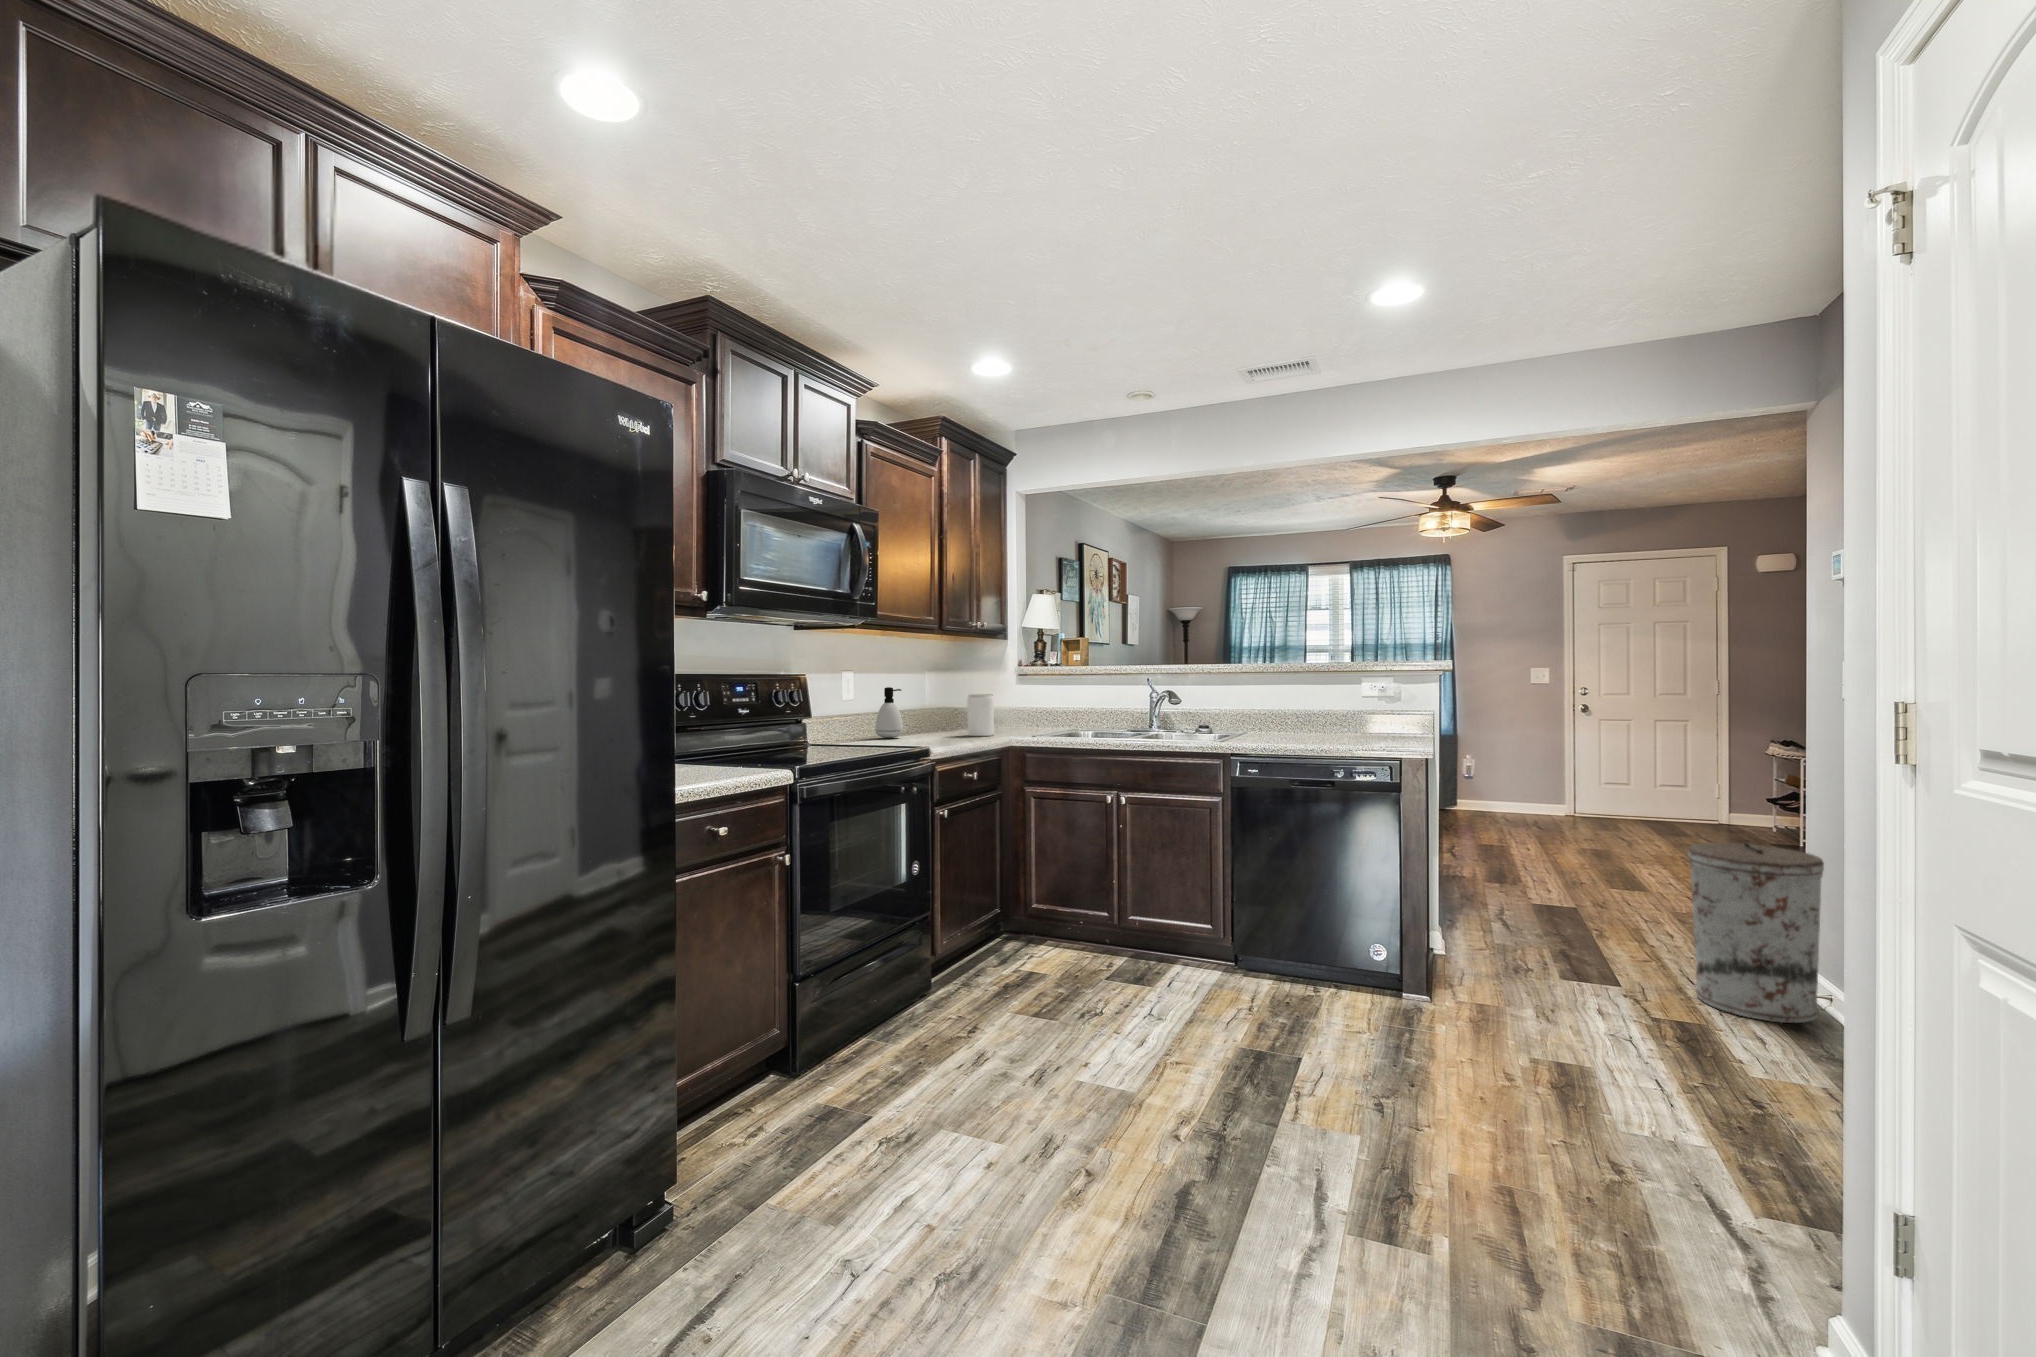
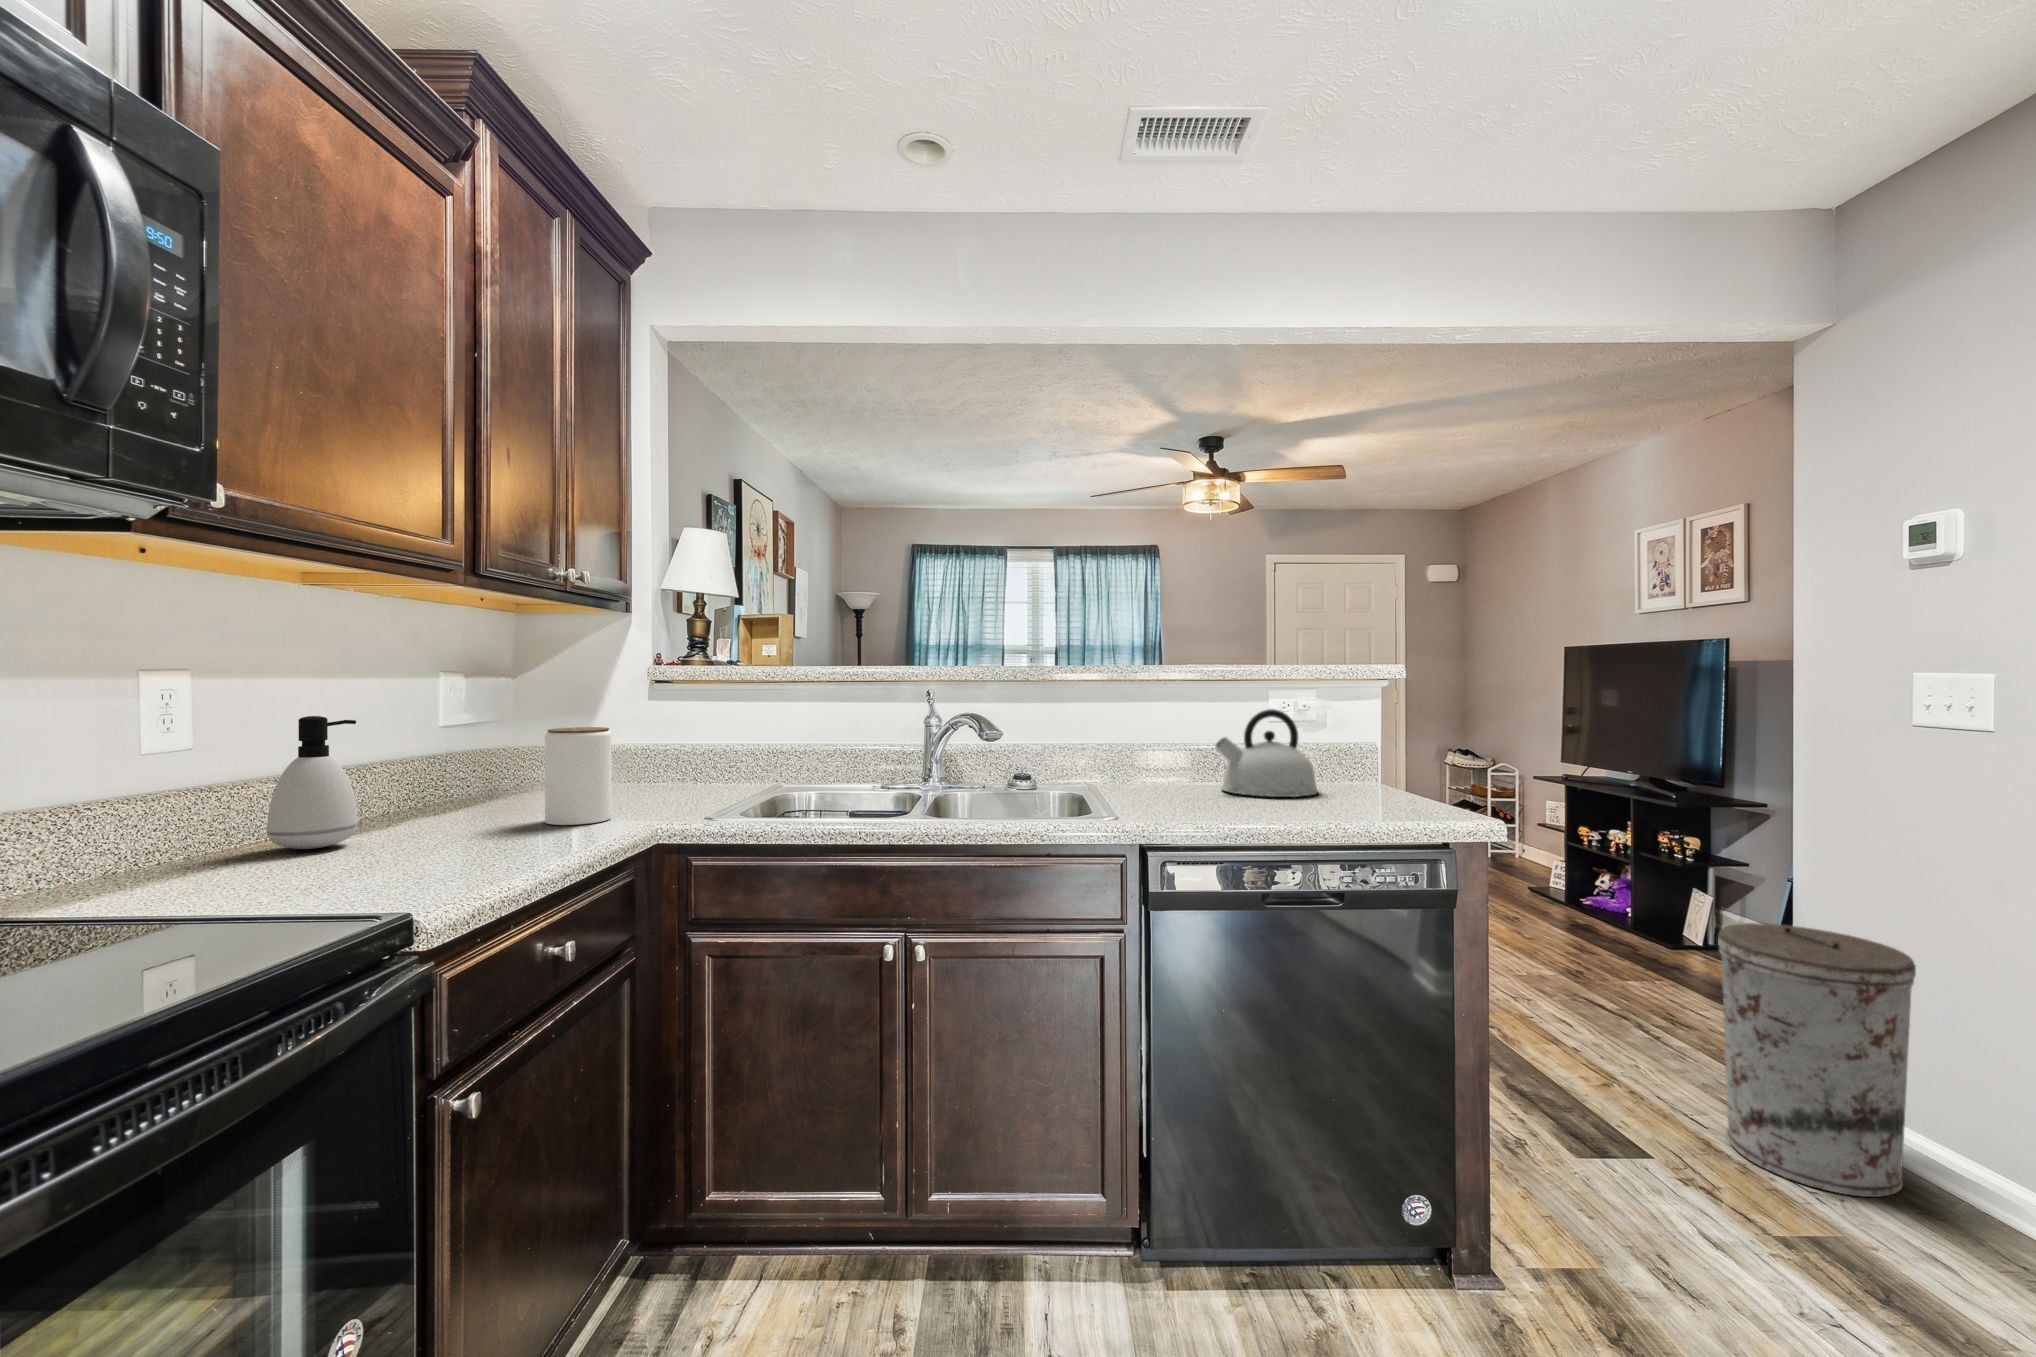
kettle: none [1308,687,1373,737] -> present [1215,709,1318,797]

